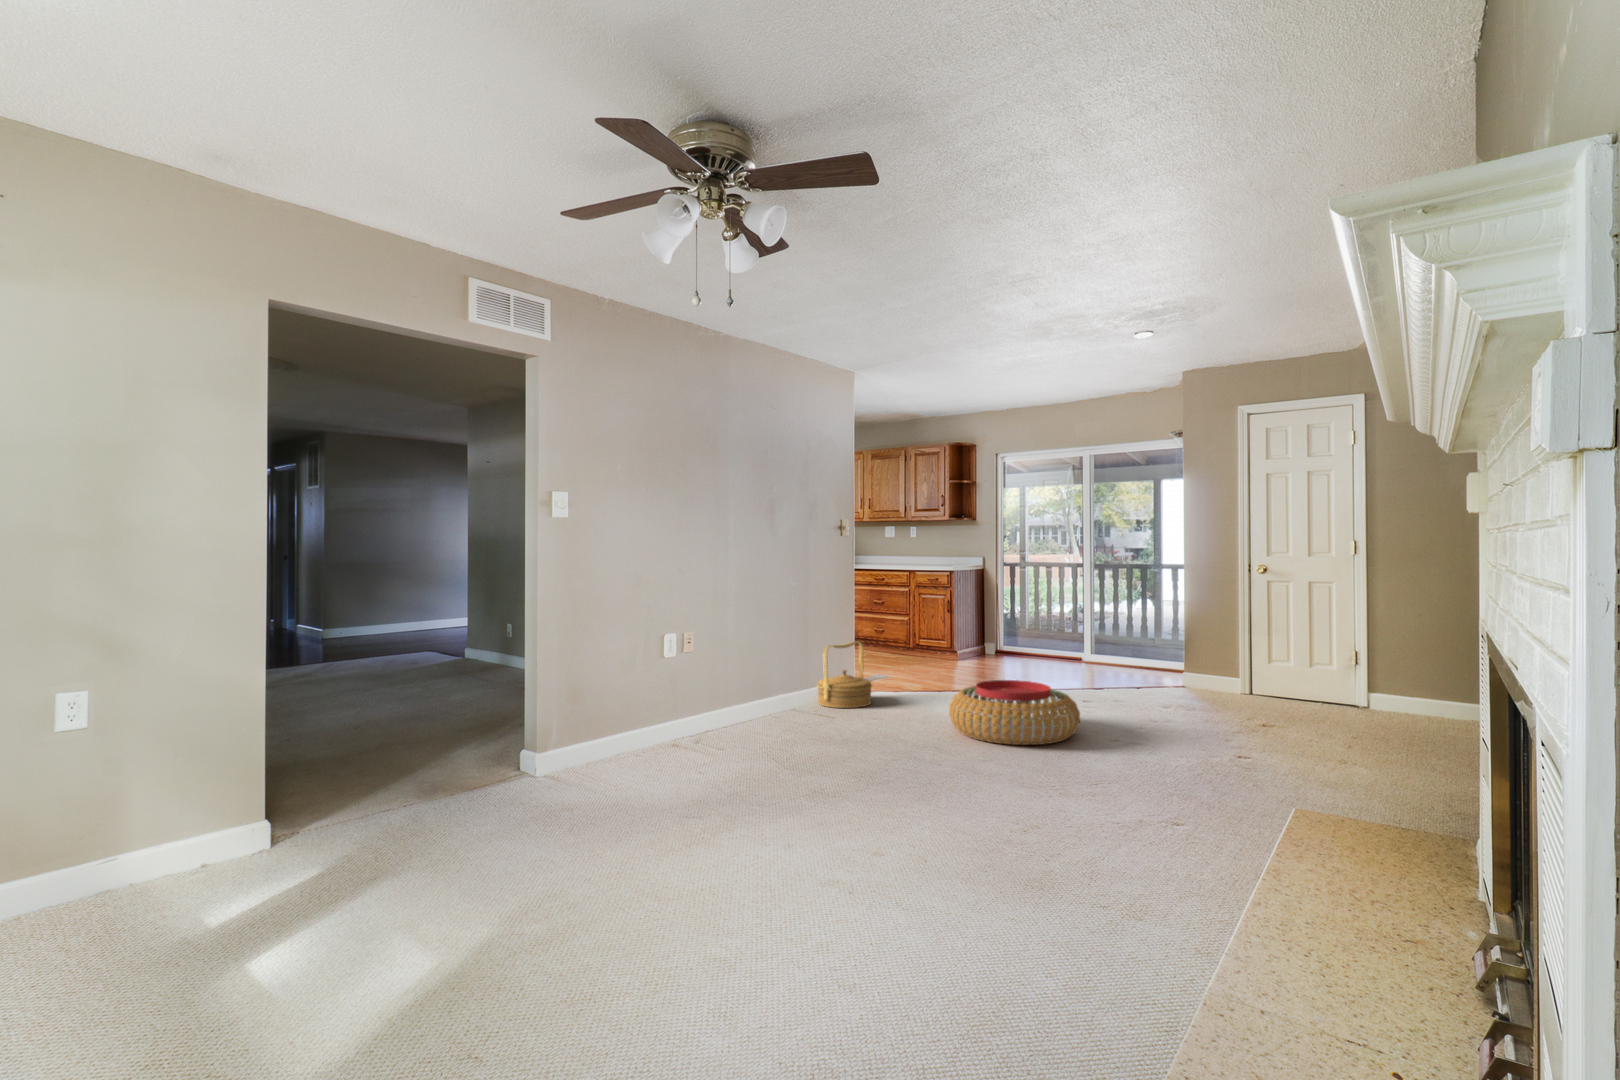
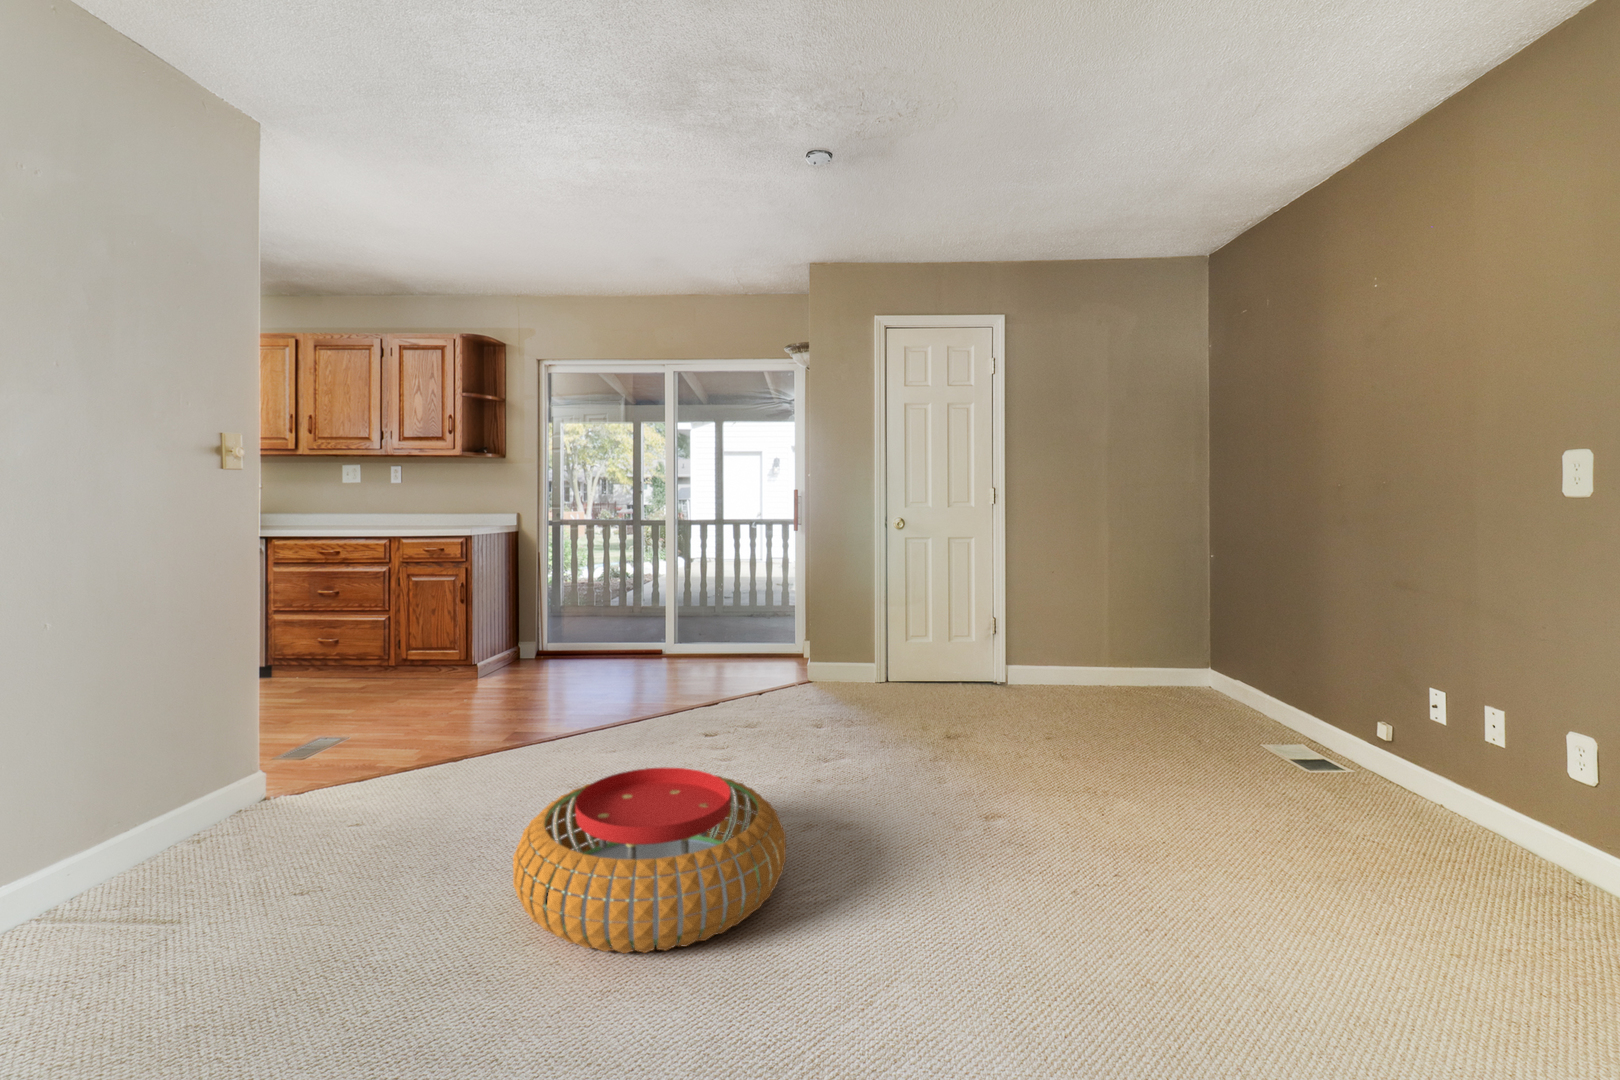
woven basket: present [817,641,872,708] -> none [140,710,308,896]

